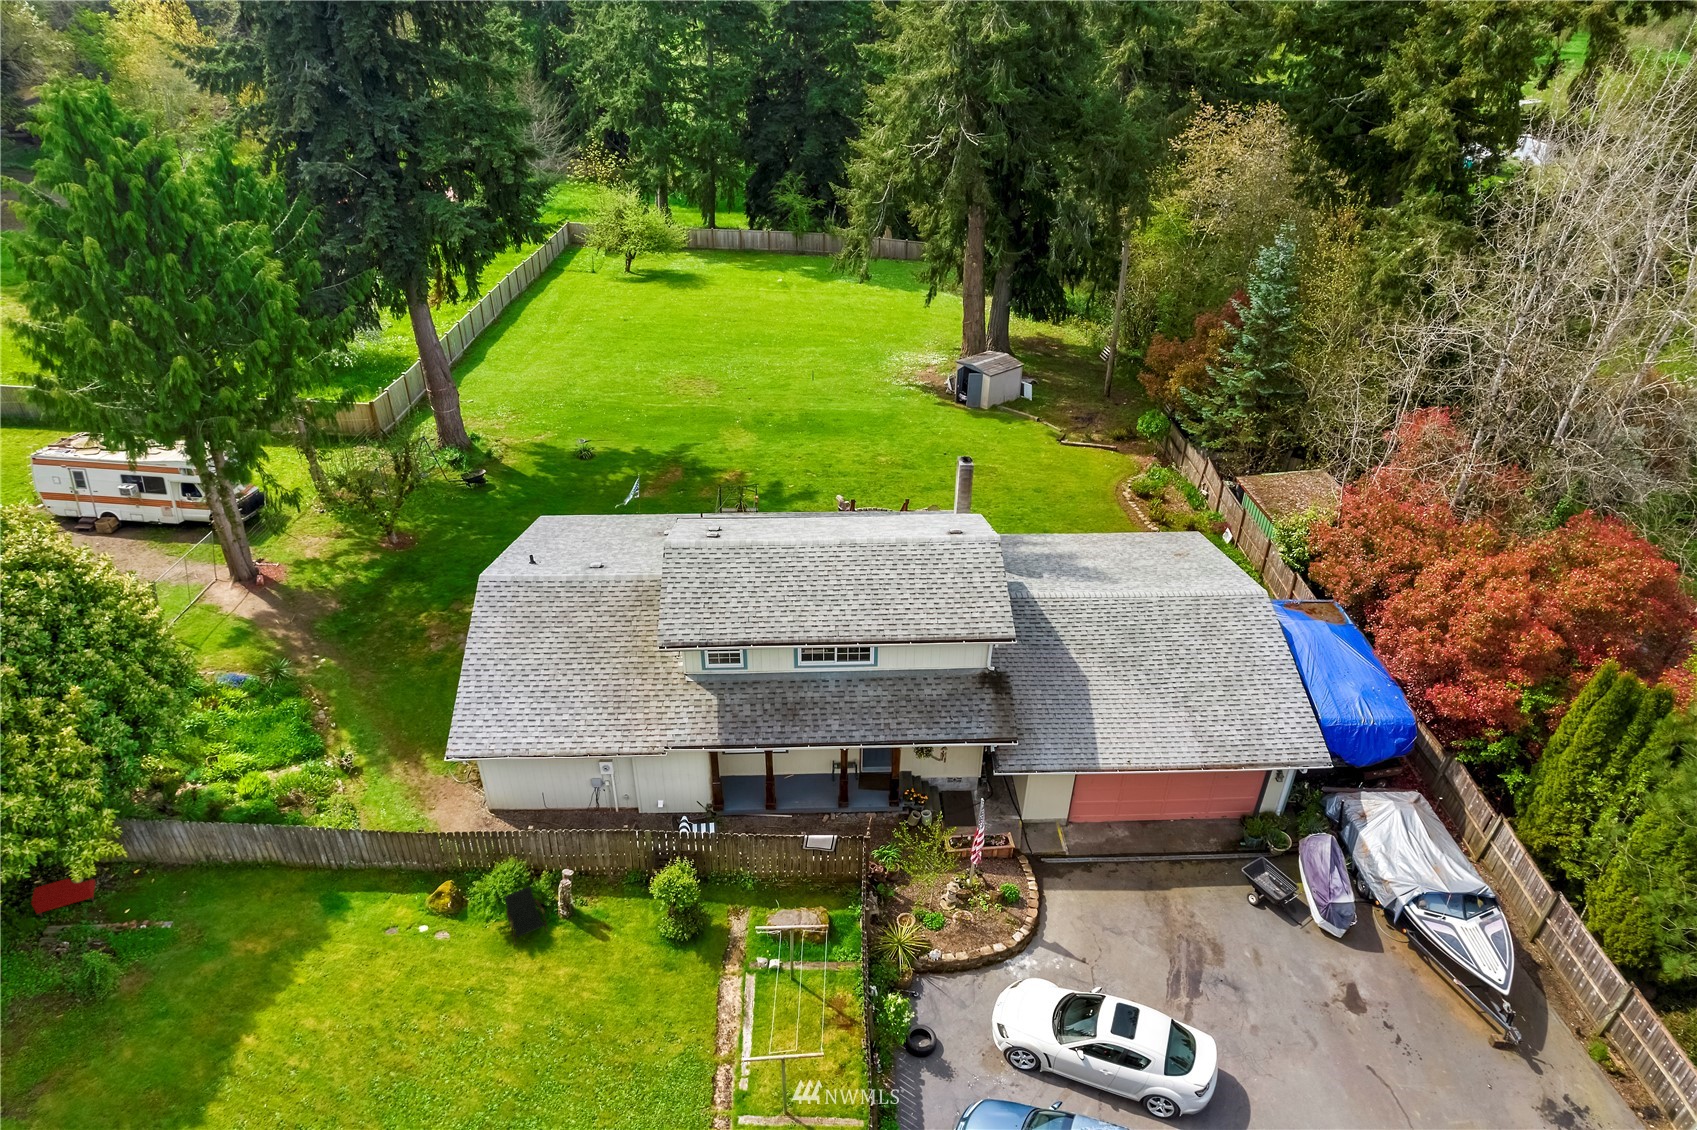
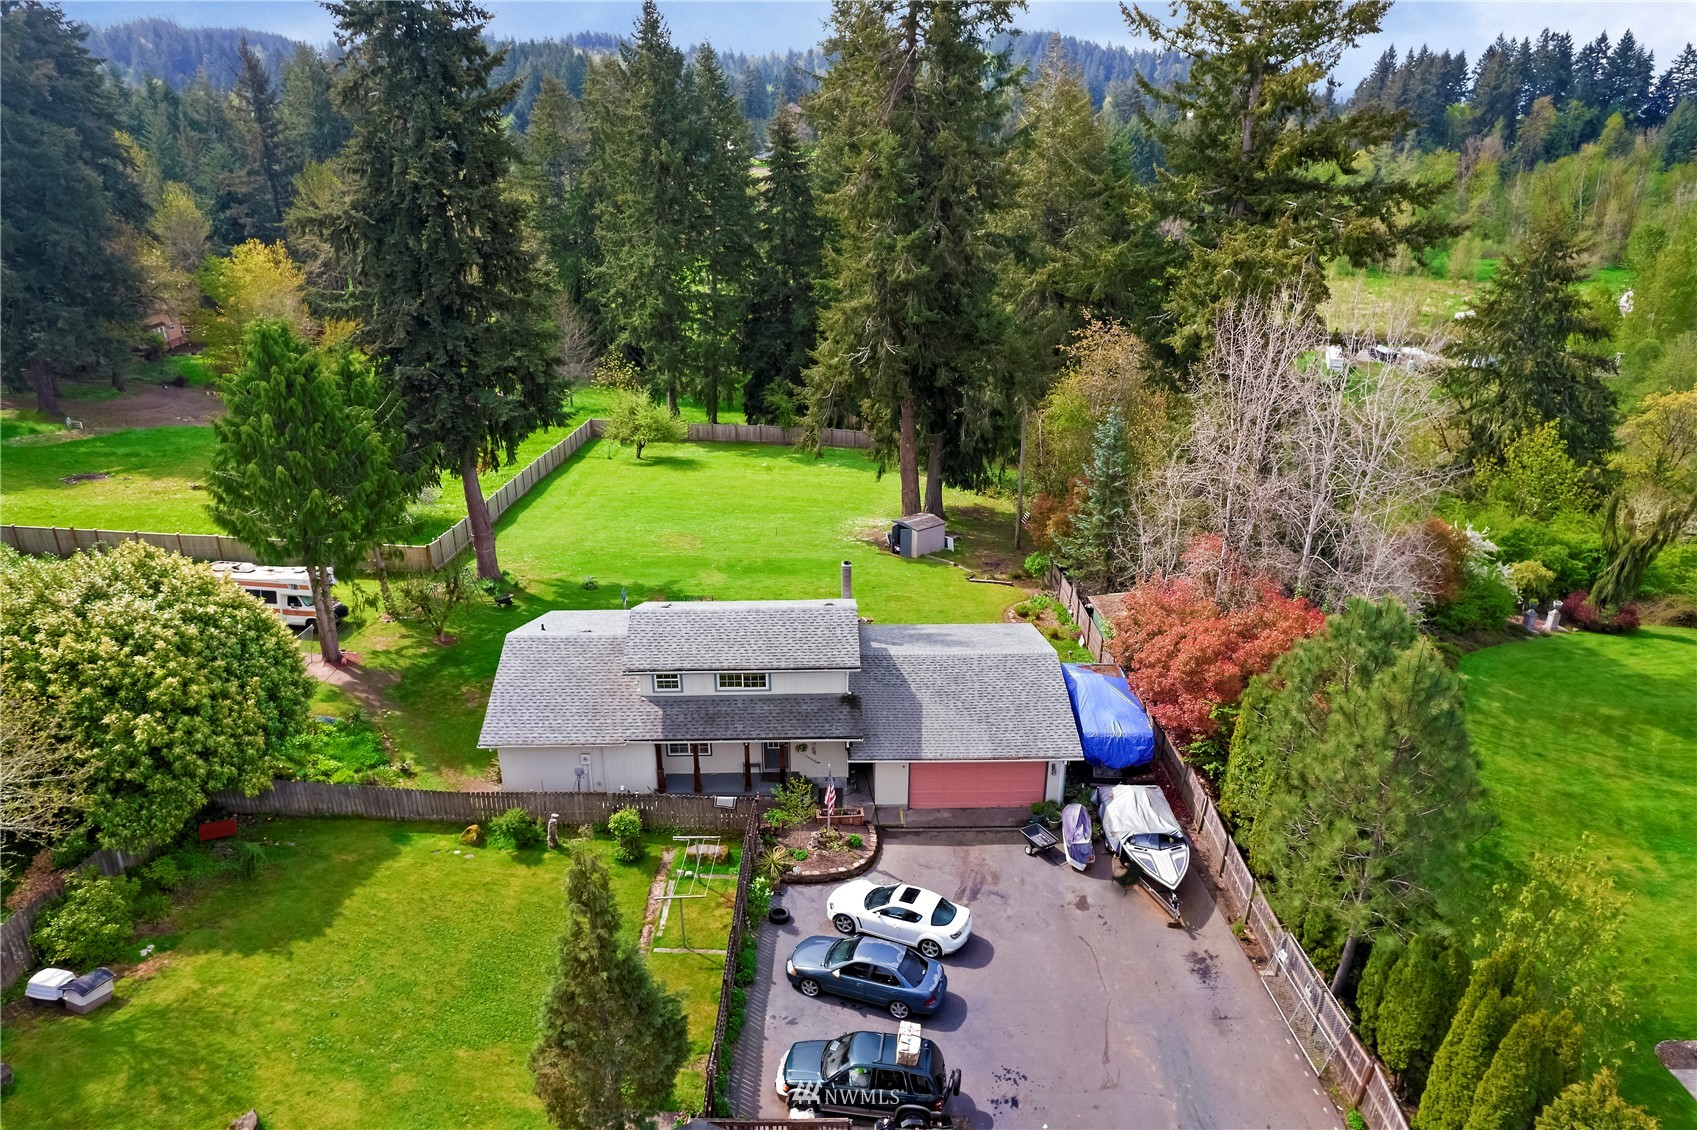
lounge chair: present [505,887,547,944] -> present [1112,860,1144,893]

